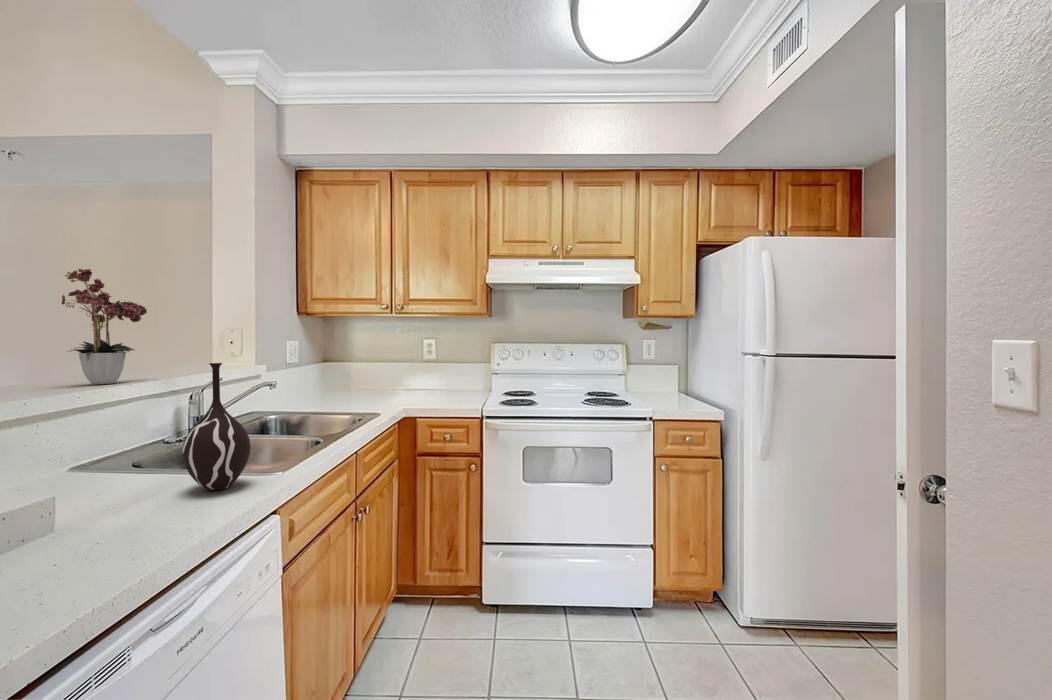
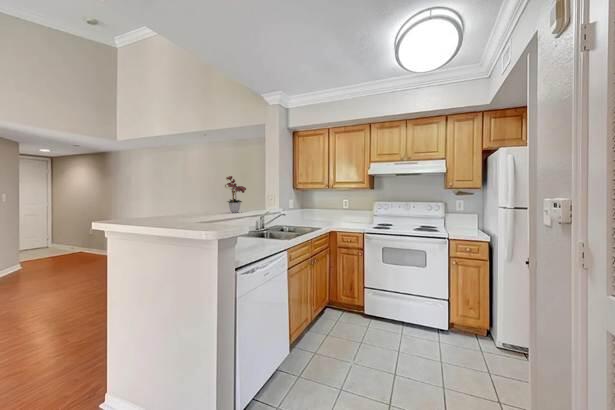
vase: present [182,363,251,491] -> none [257,205,276,245]

